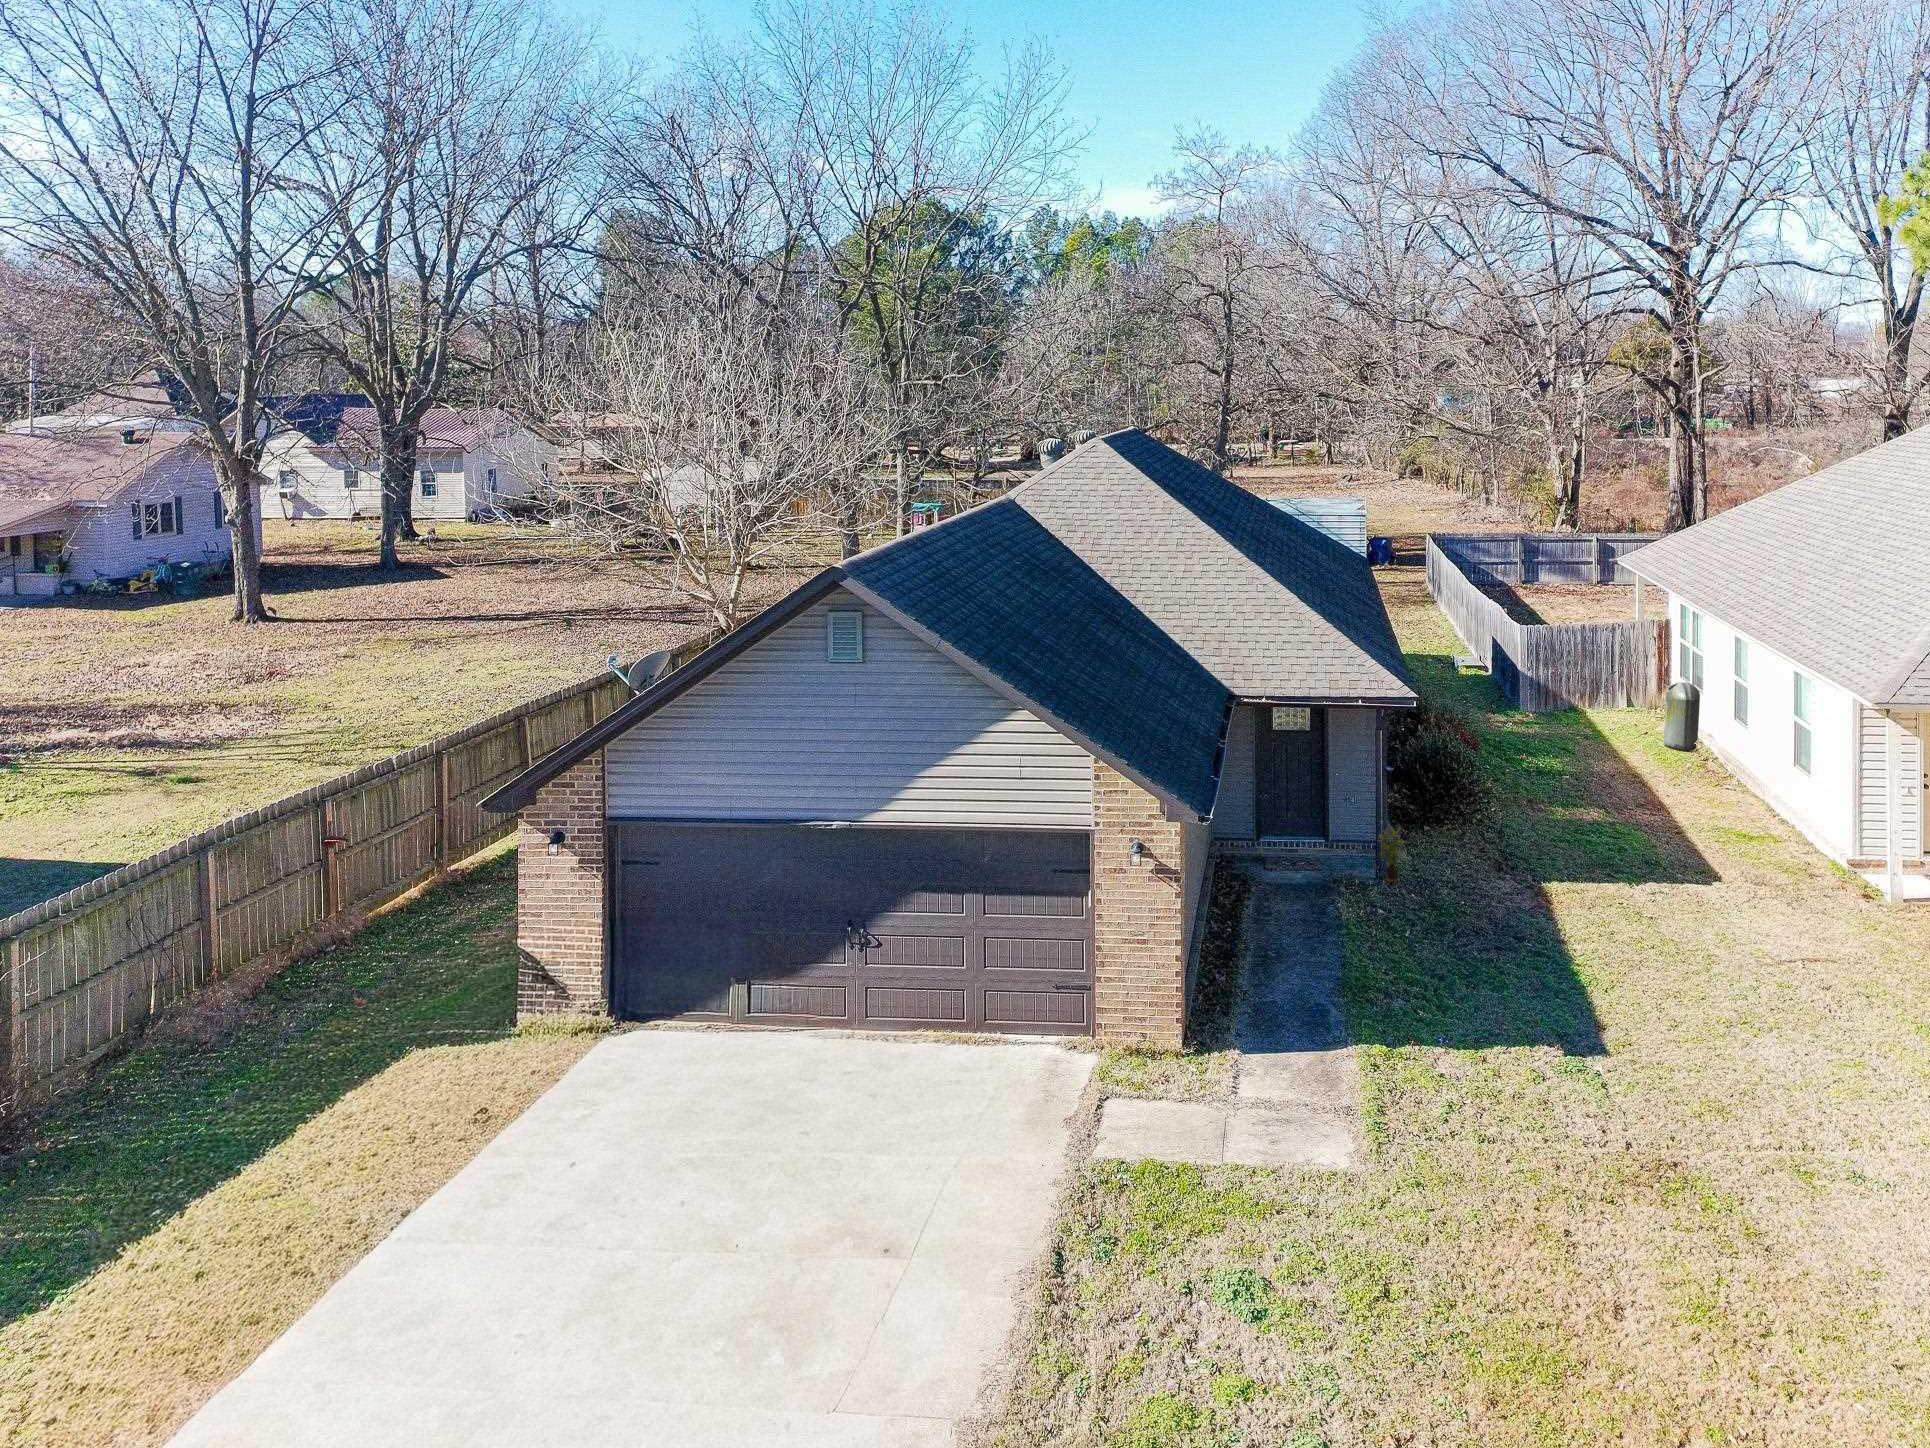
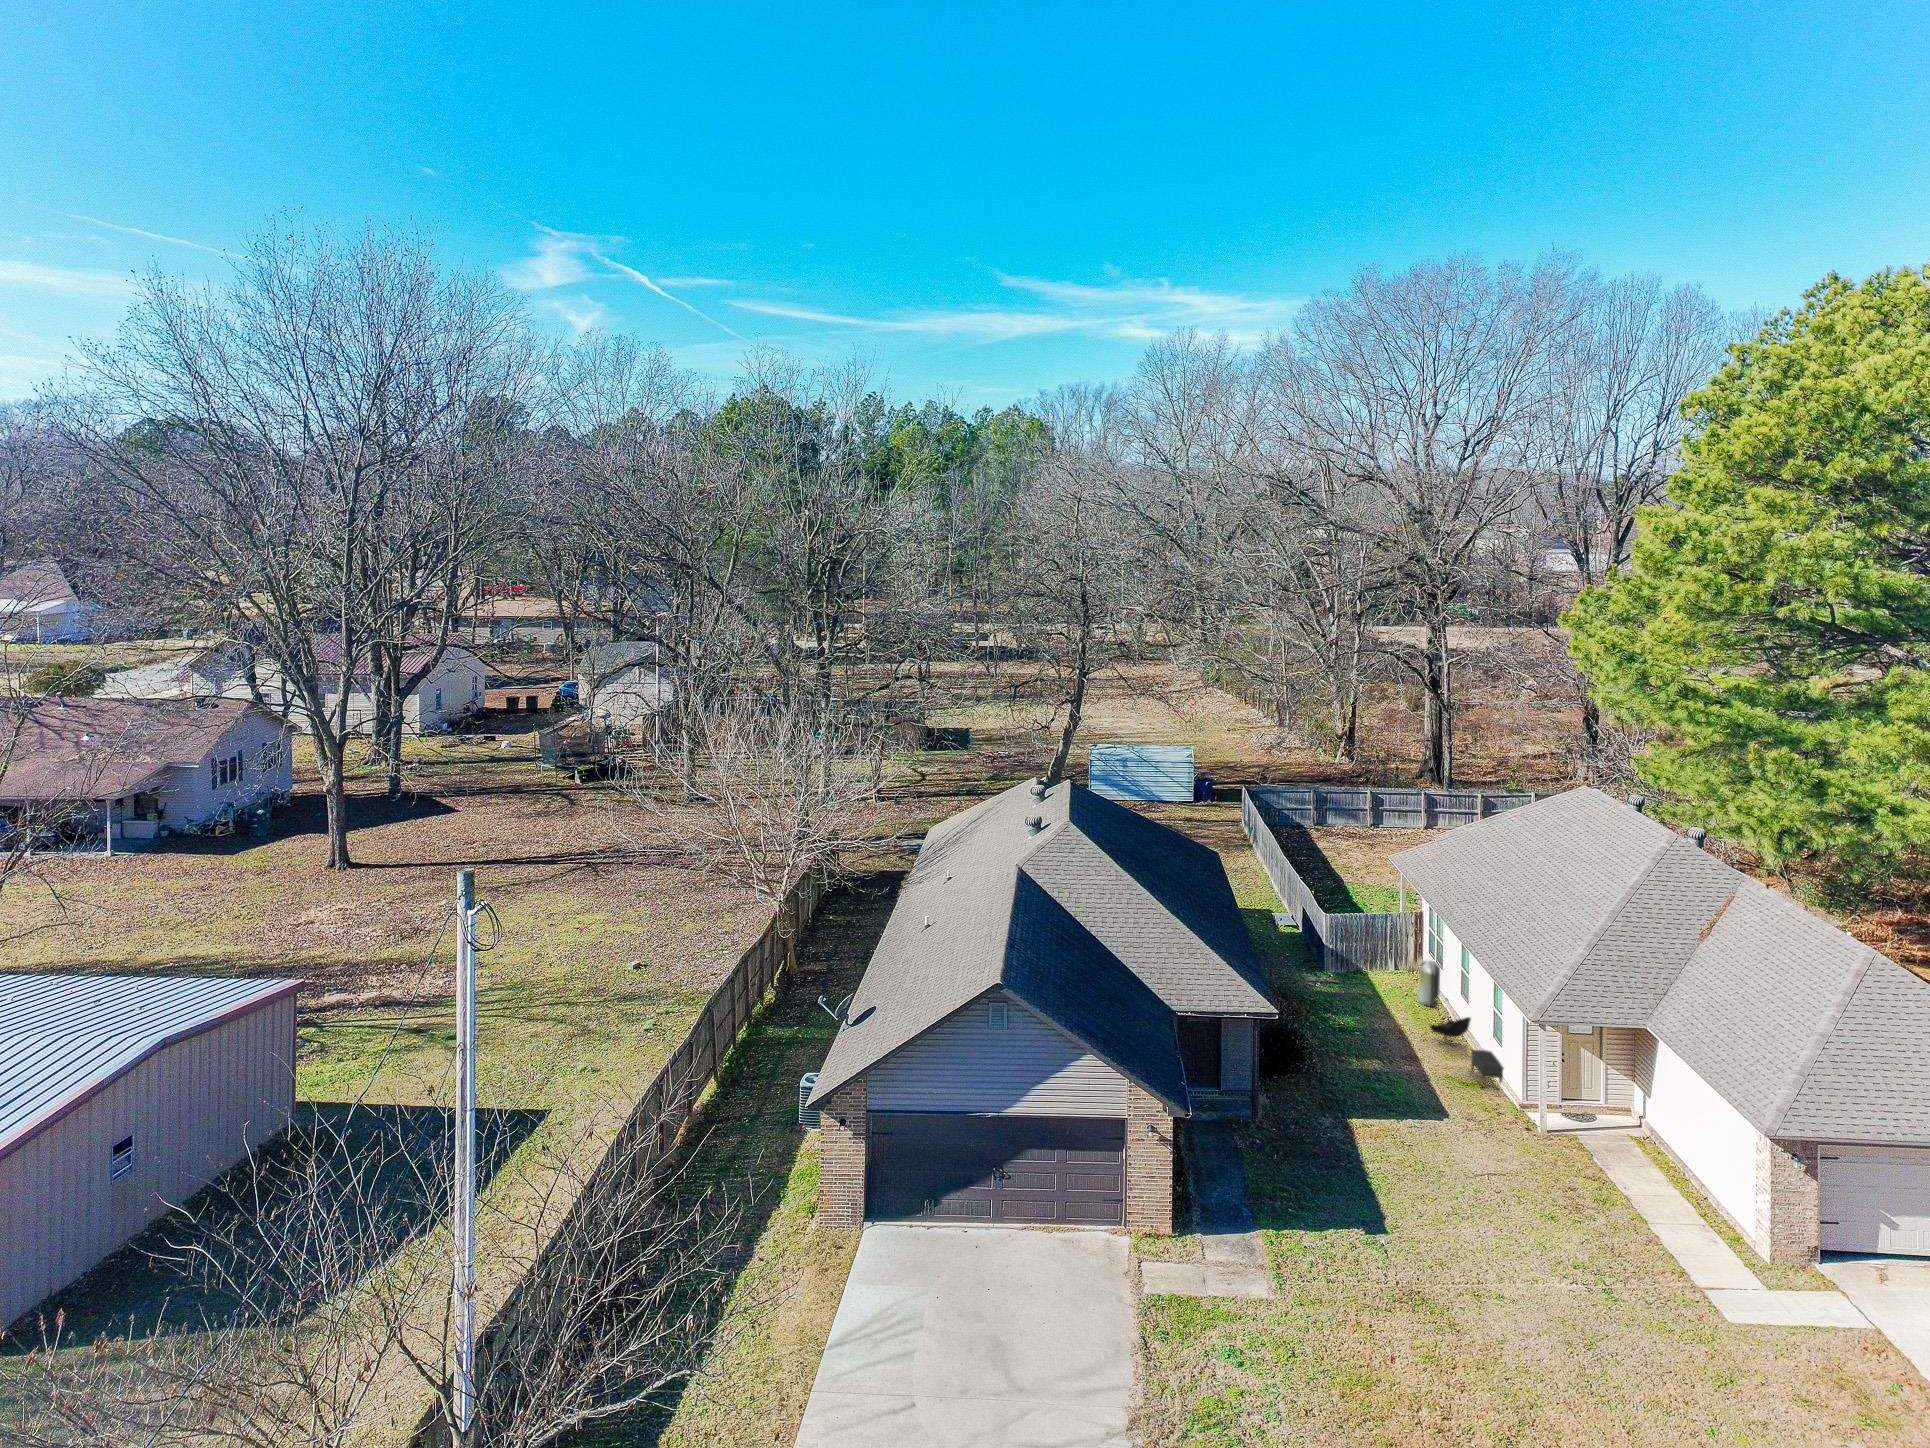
lounge chair: none [1684,747,1754,793] -> present [1430,1017,1471,1042]
bench: none [1757,787,1818,845] -> present [1471,1050,1504,1087]
potted plant: present [1379,825,1403,882] -> none [1253,1084,1270,1120]

